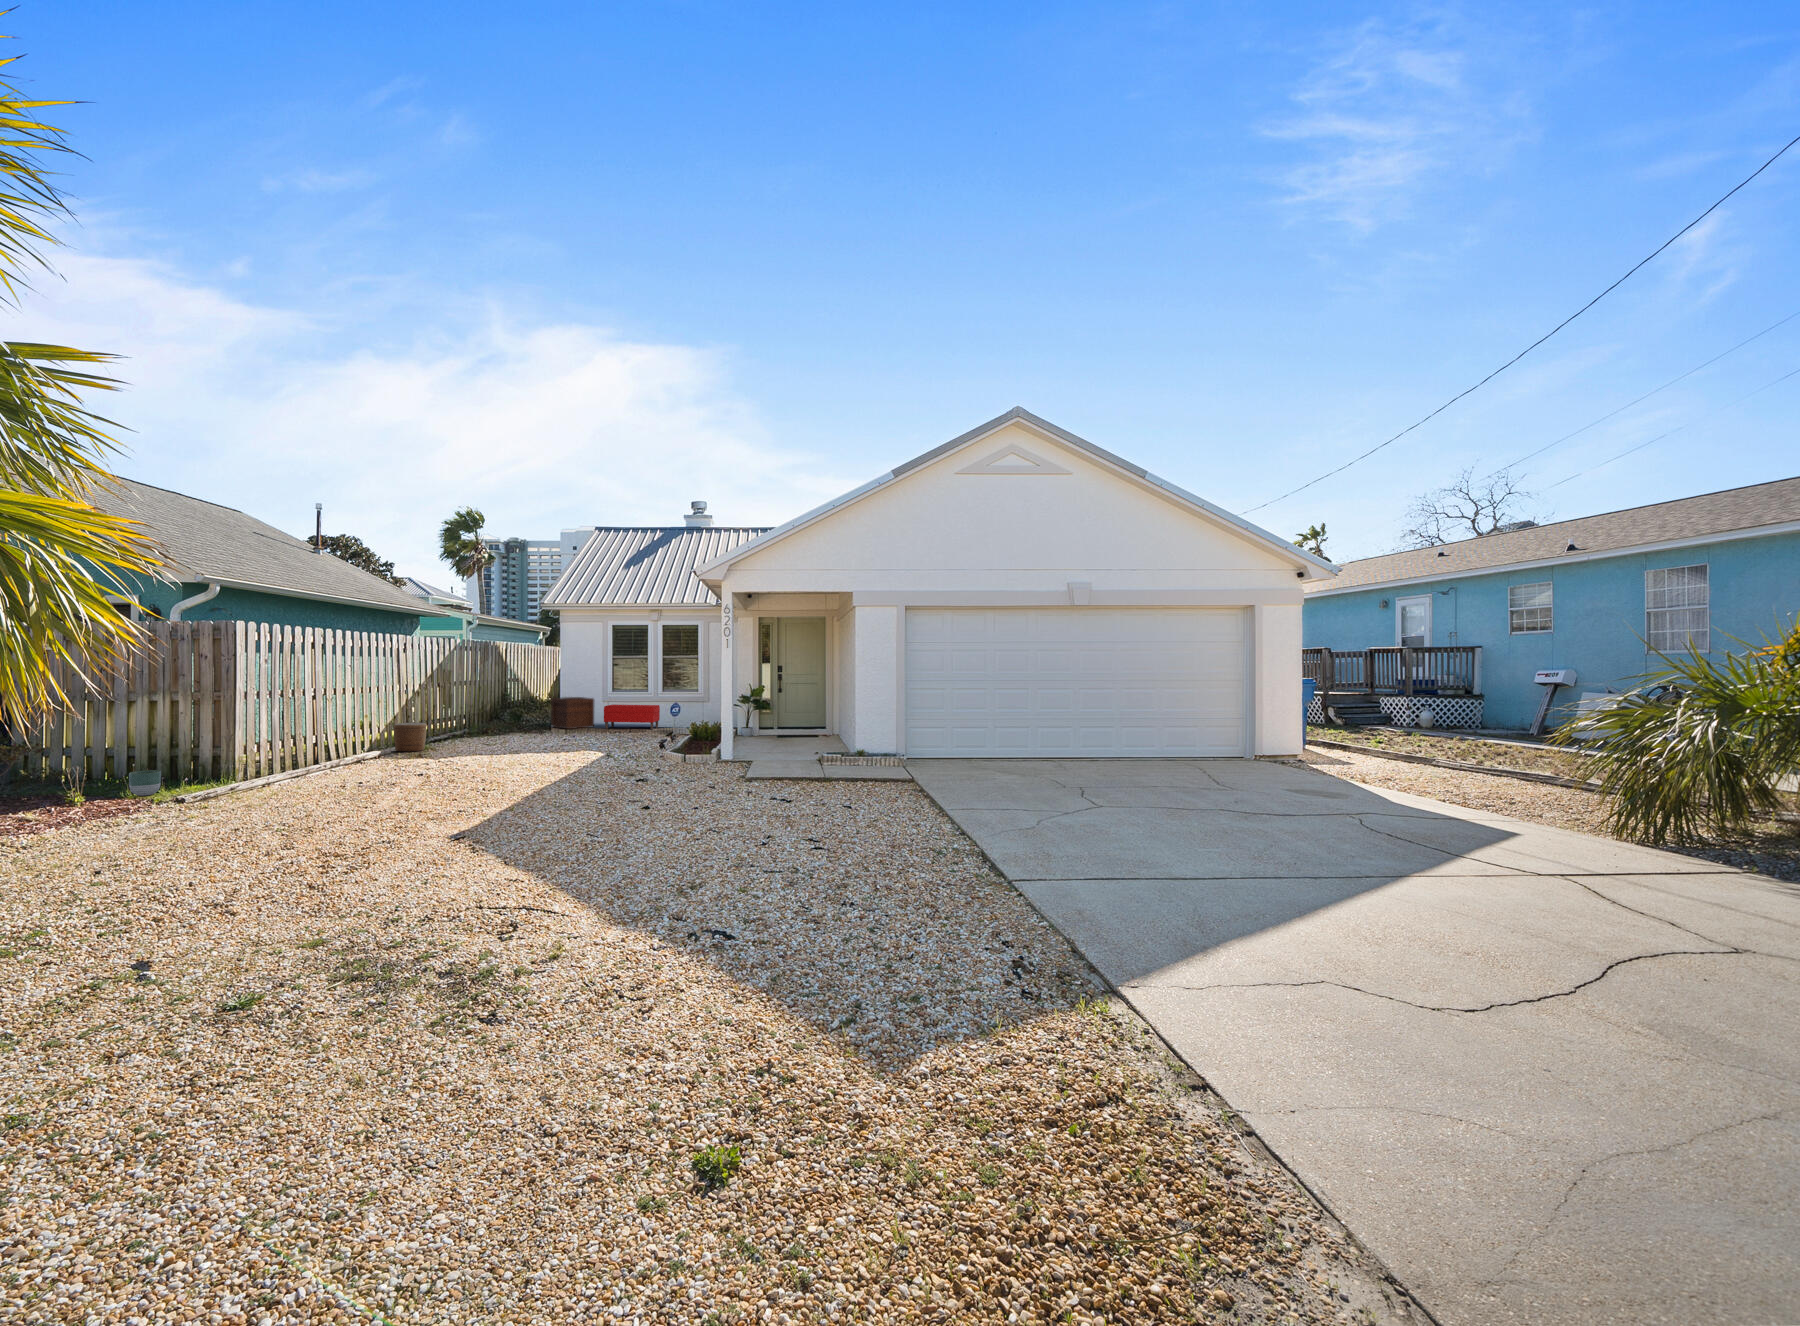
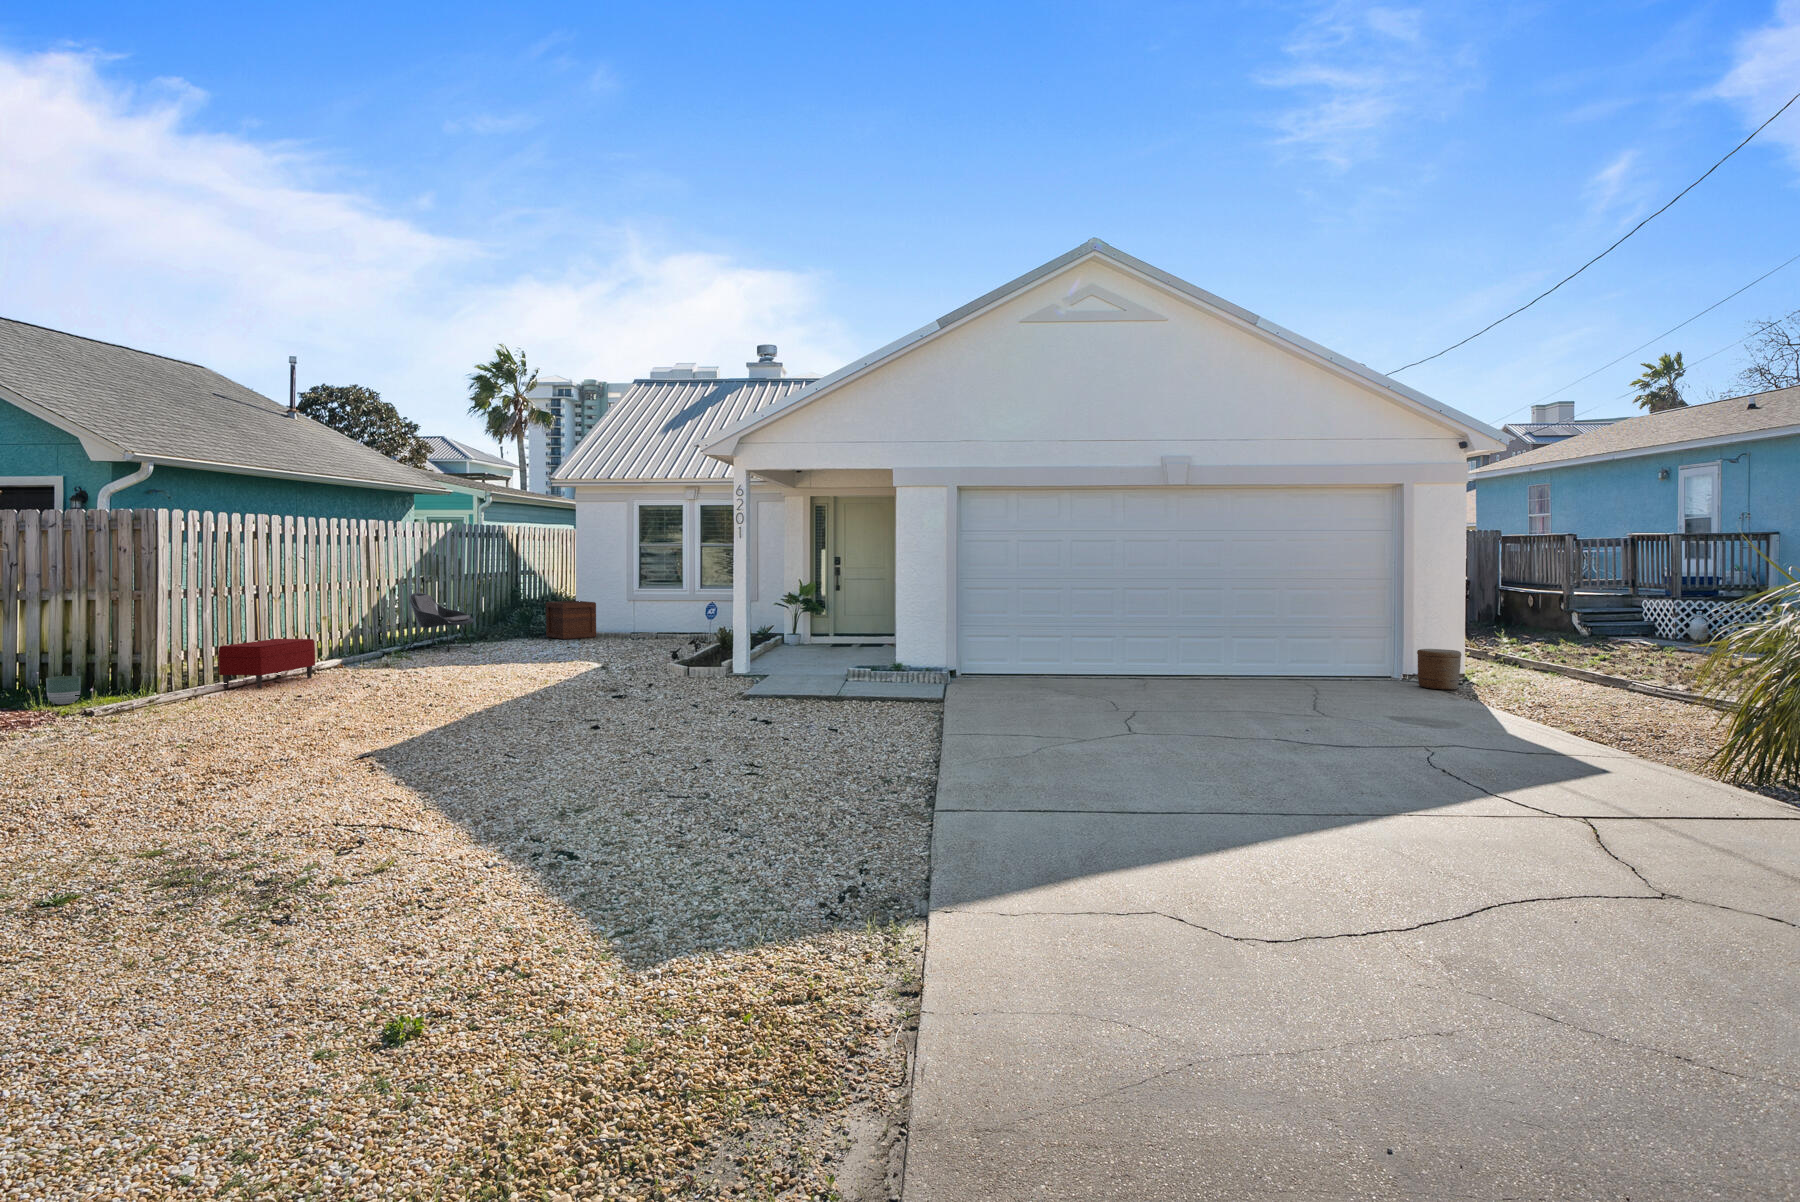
lounge chair: none [438,692,493,741] -> present [409,593,474,652]
bench: present [604,704,660,730] -> present [218,639,315,689]
woven basket: present [394,723,427,752] -> present [1417,649,1461,690]

